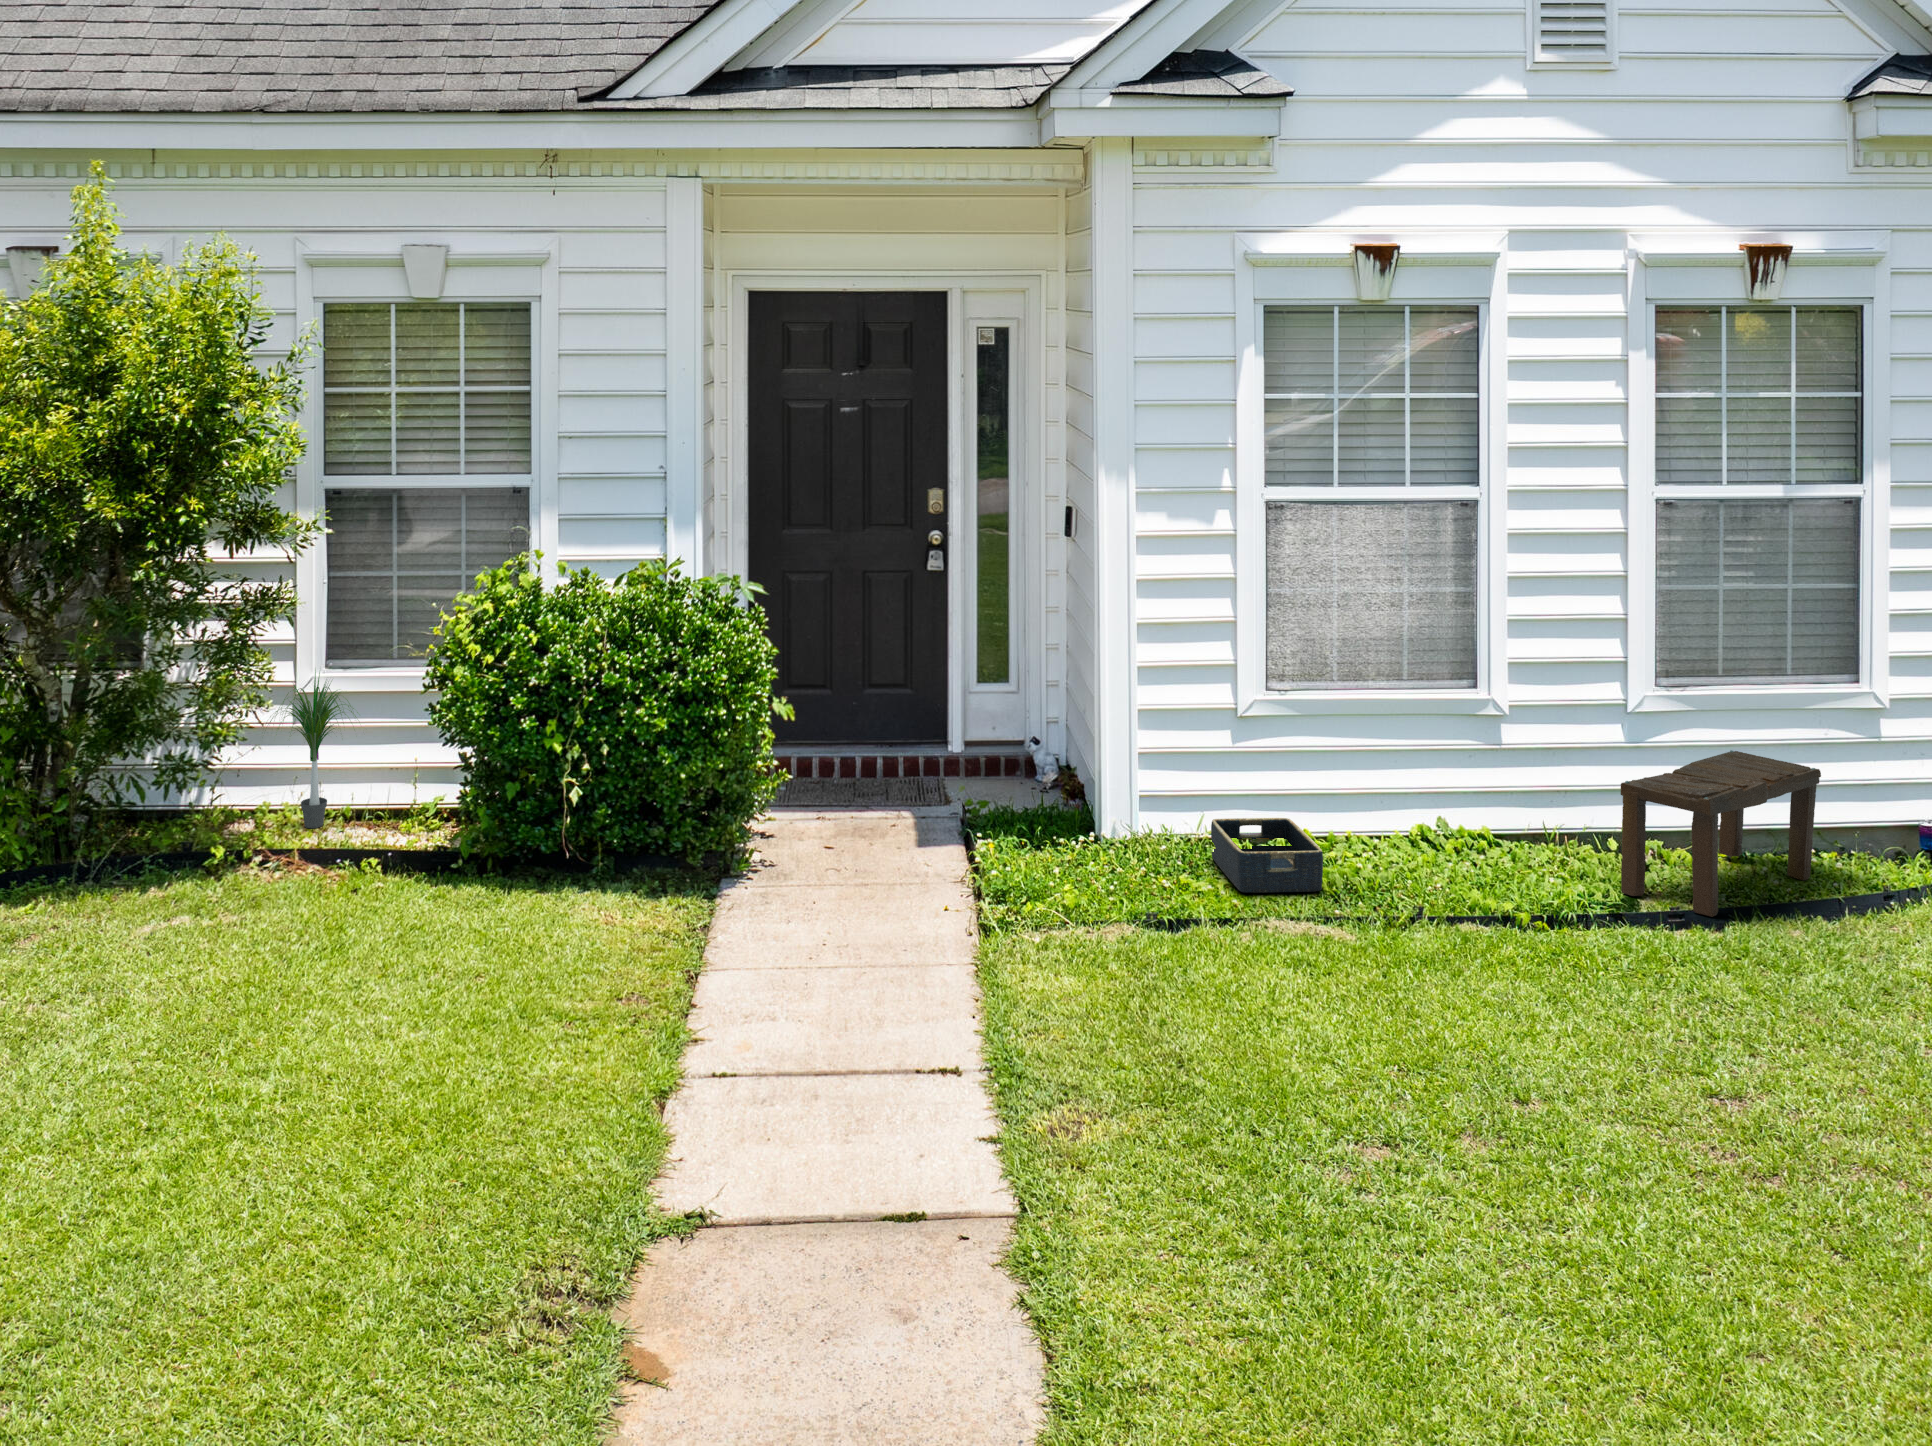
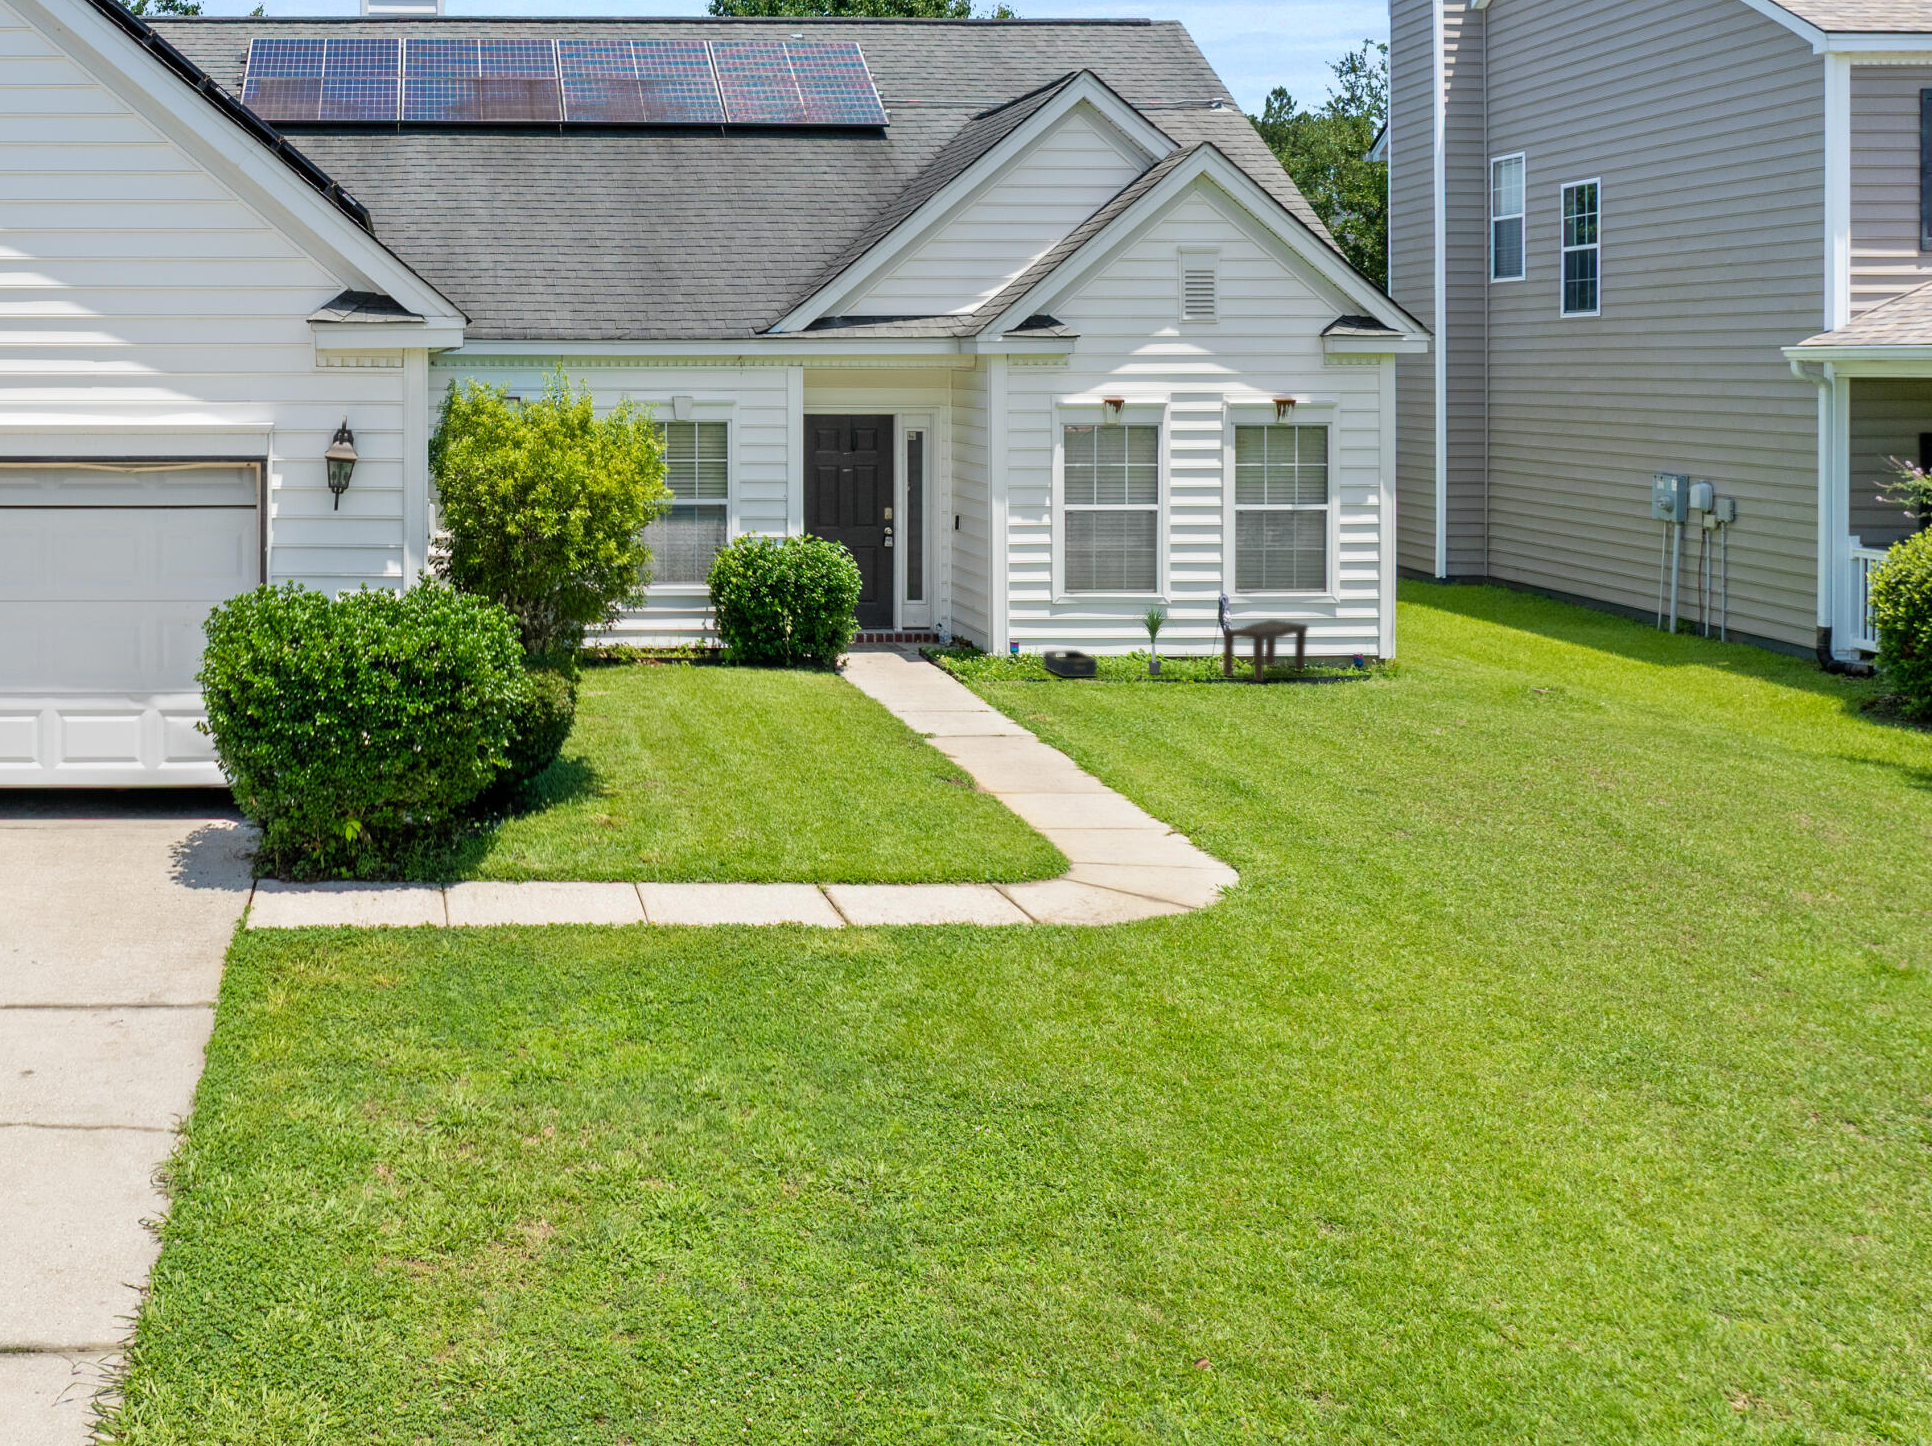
potted plant: present [270,672,358,828] -> present [1142,607,1174,674]

